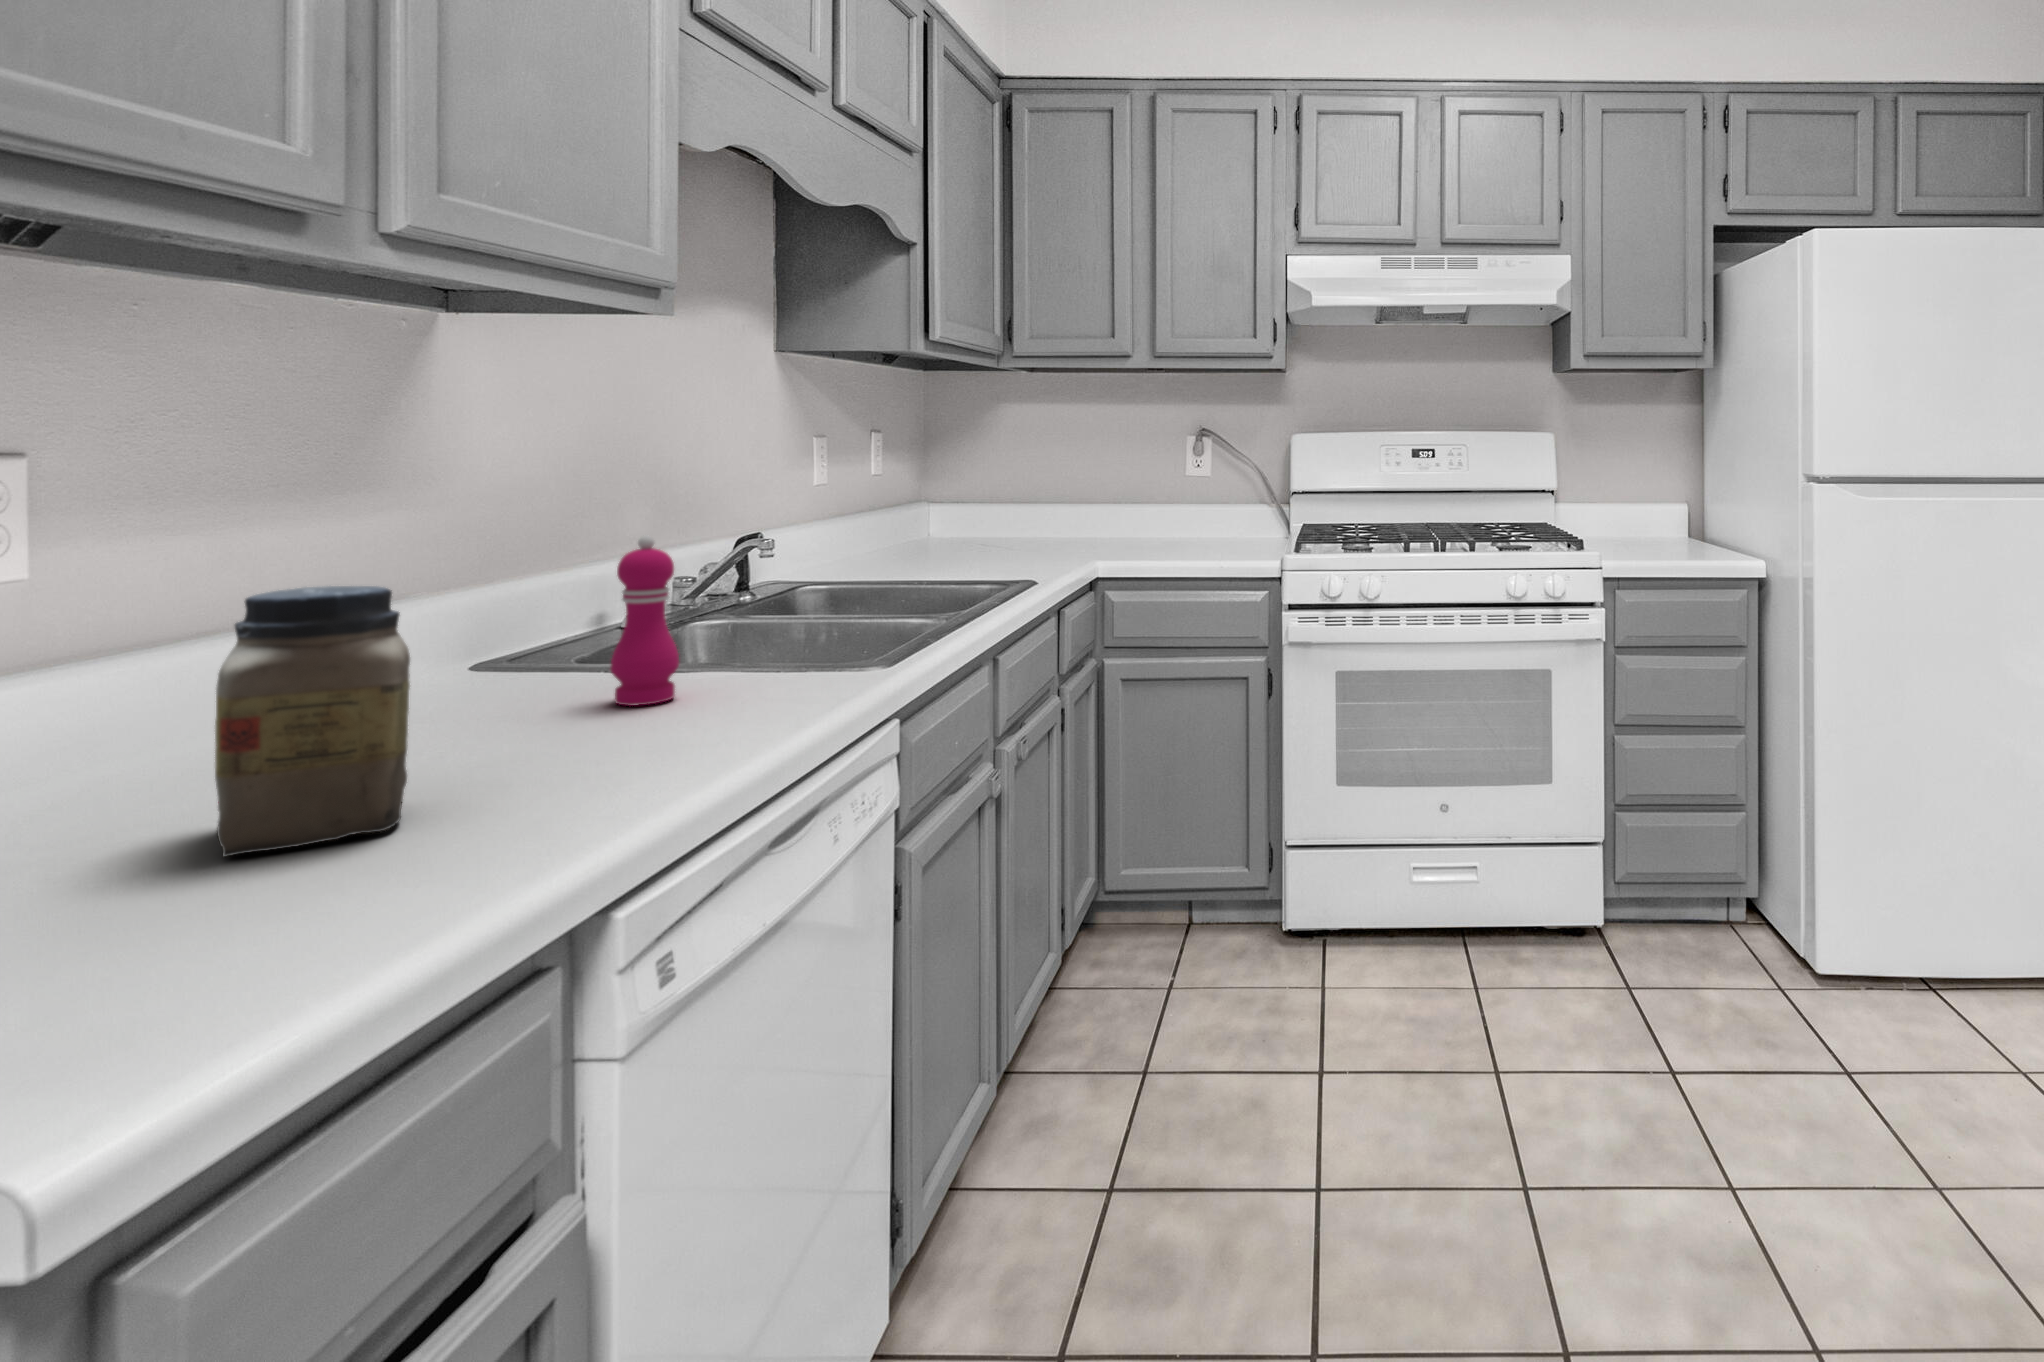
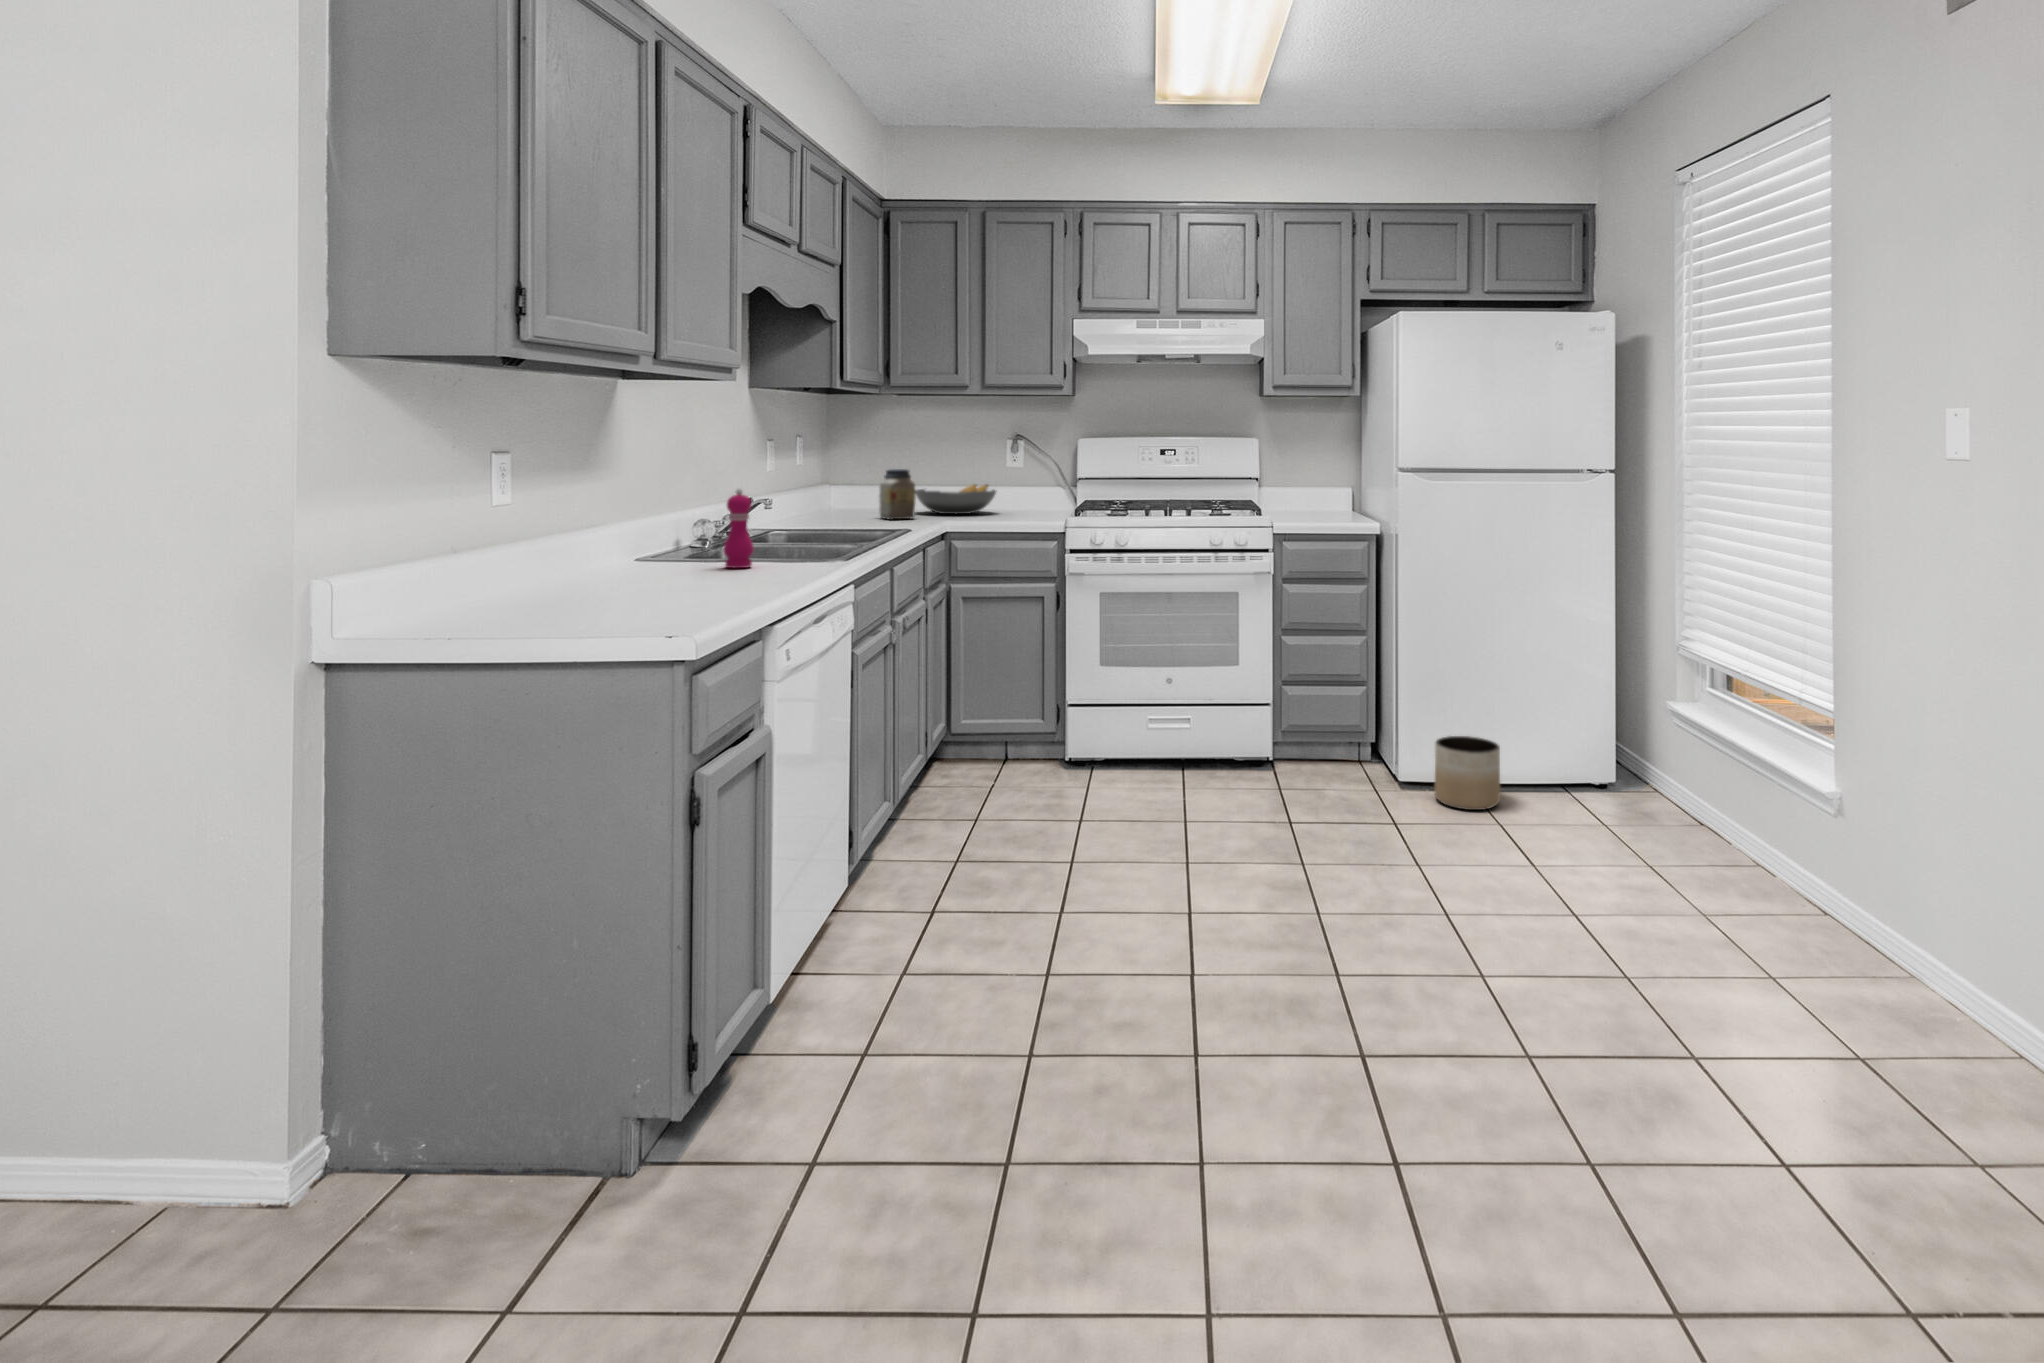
fruit bowl: none [1050,501,1174,546] -> present [915,484,996,514]
jar: present [215,586,410,857] -> present [879,469,916,519]
planter: none [1887,907,2002,1043] -> present [1434,736,1500,810]

